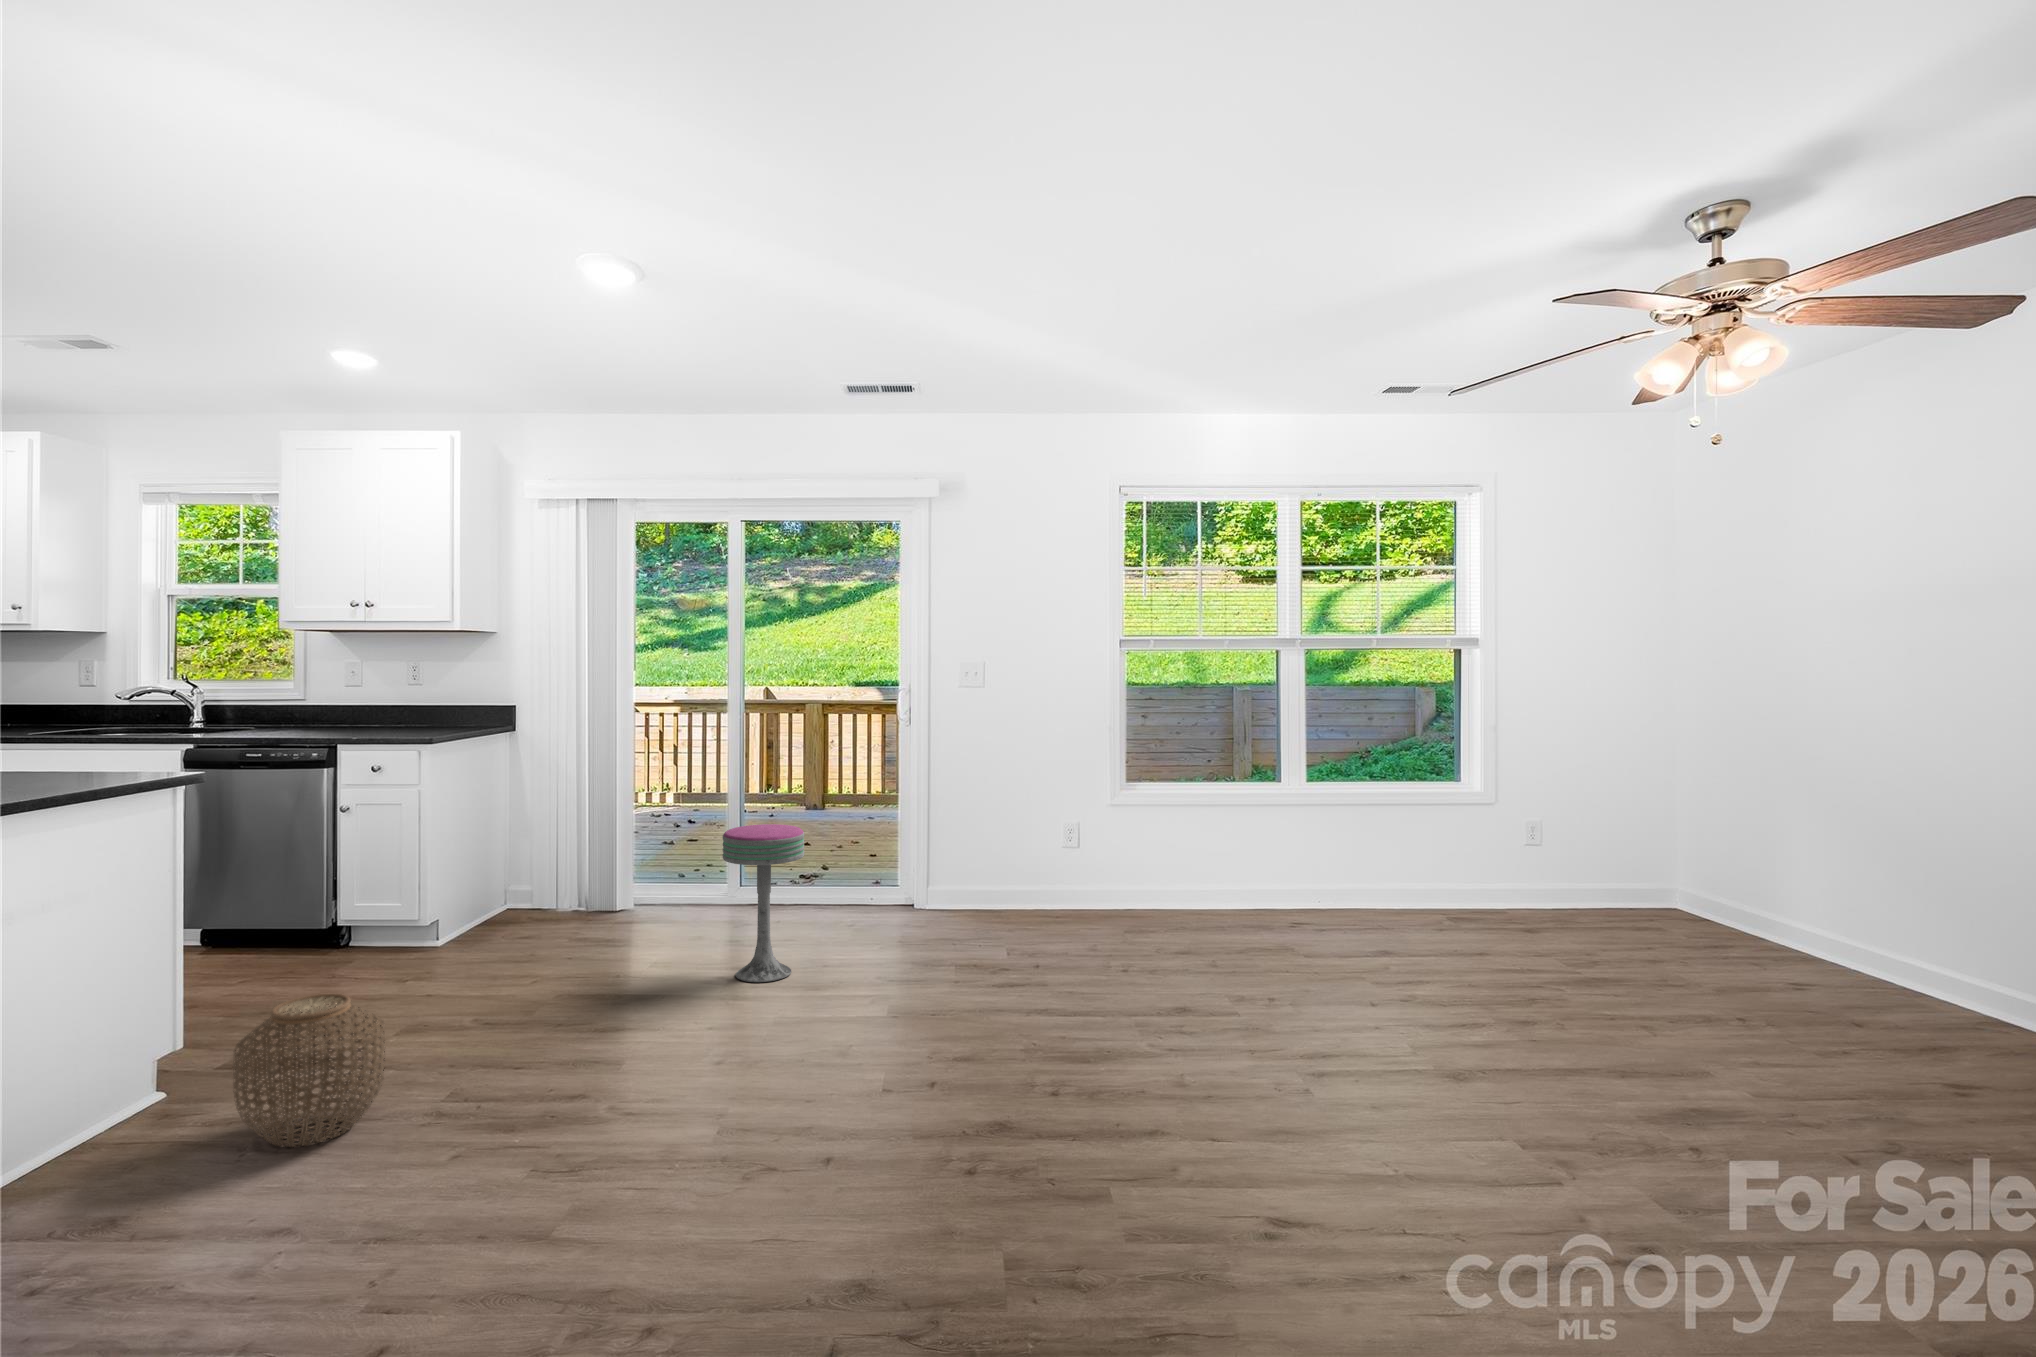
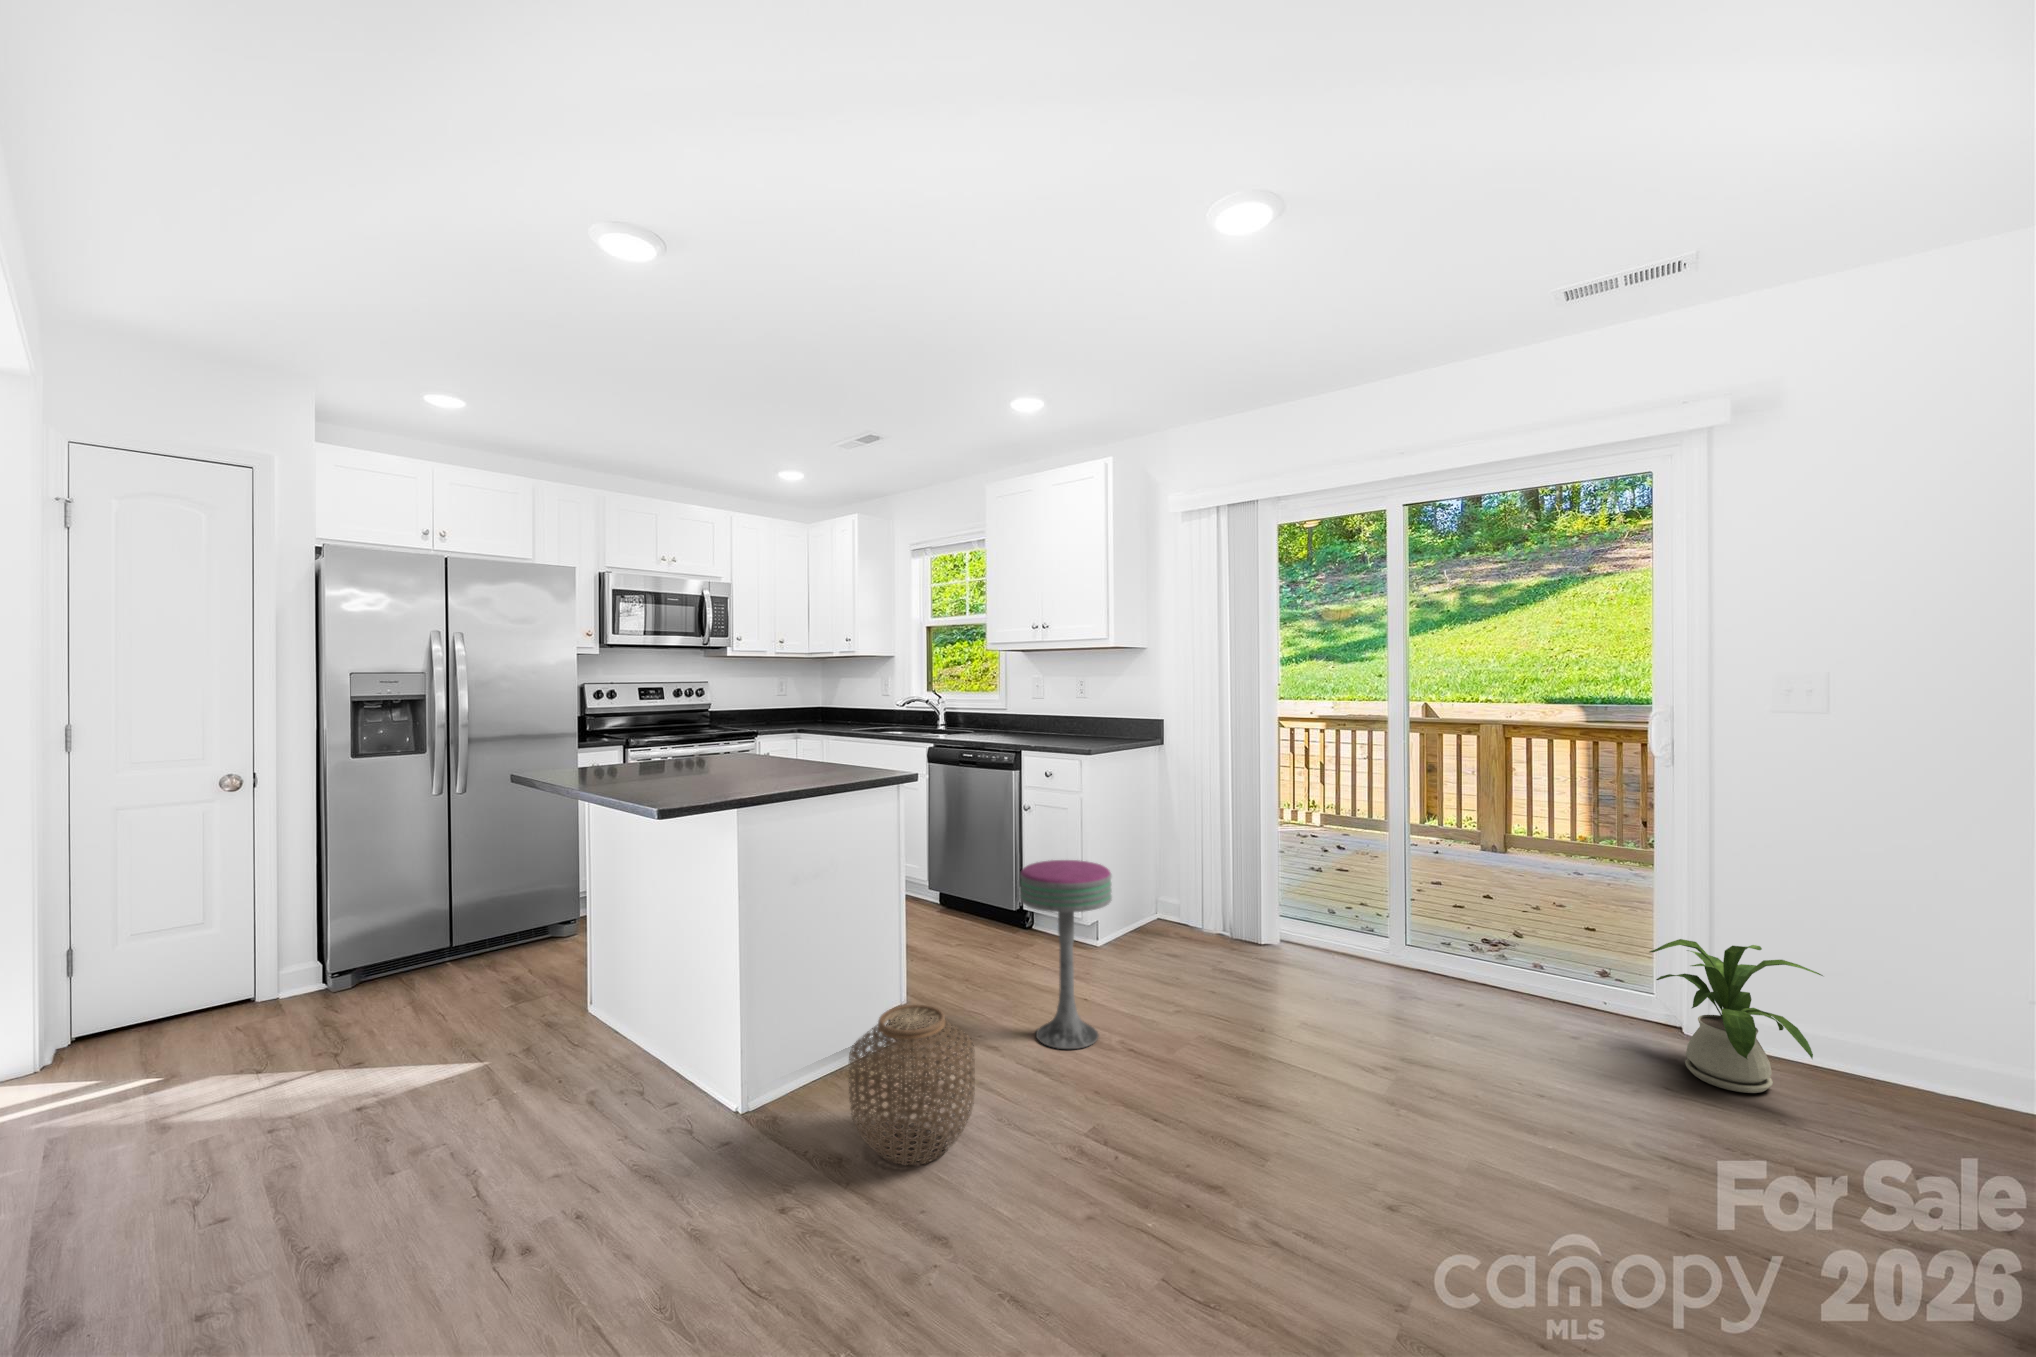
bar stool: present [723,824,804,982] -> present [1020,860,1112,1049]
house plant: none [916,844,1007,944] -> present [1650,939,1823,1093]

